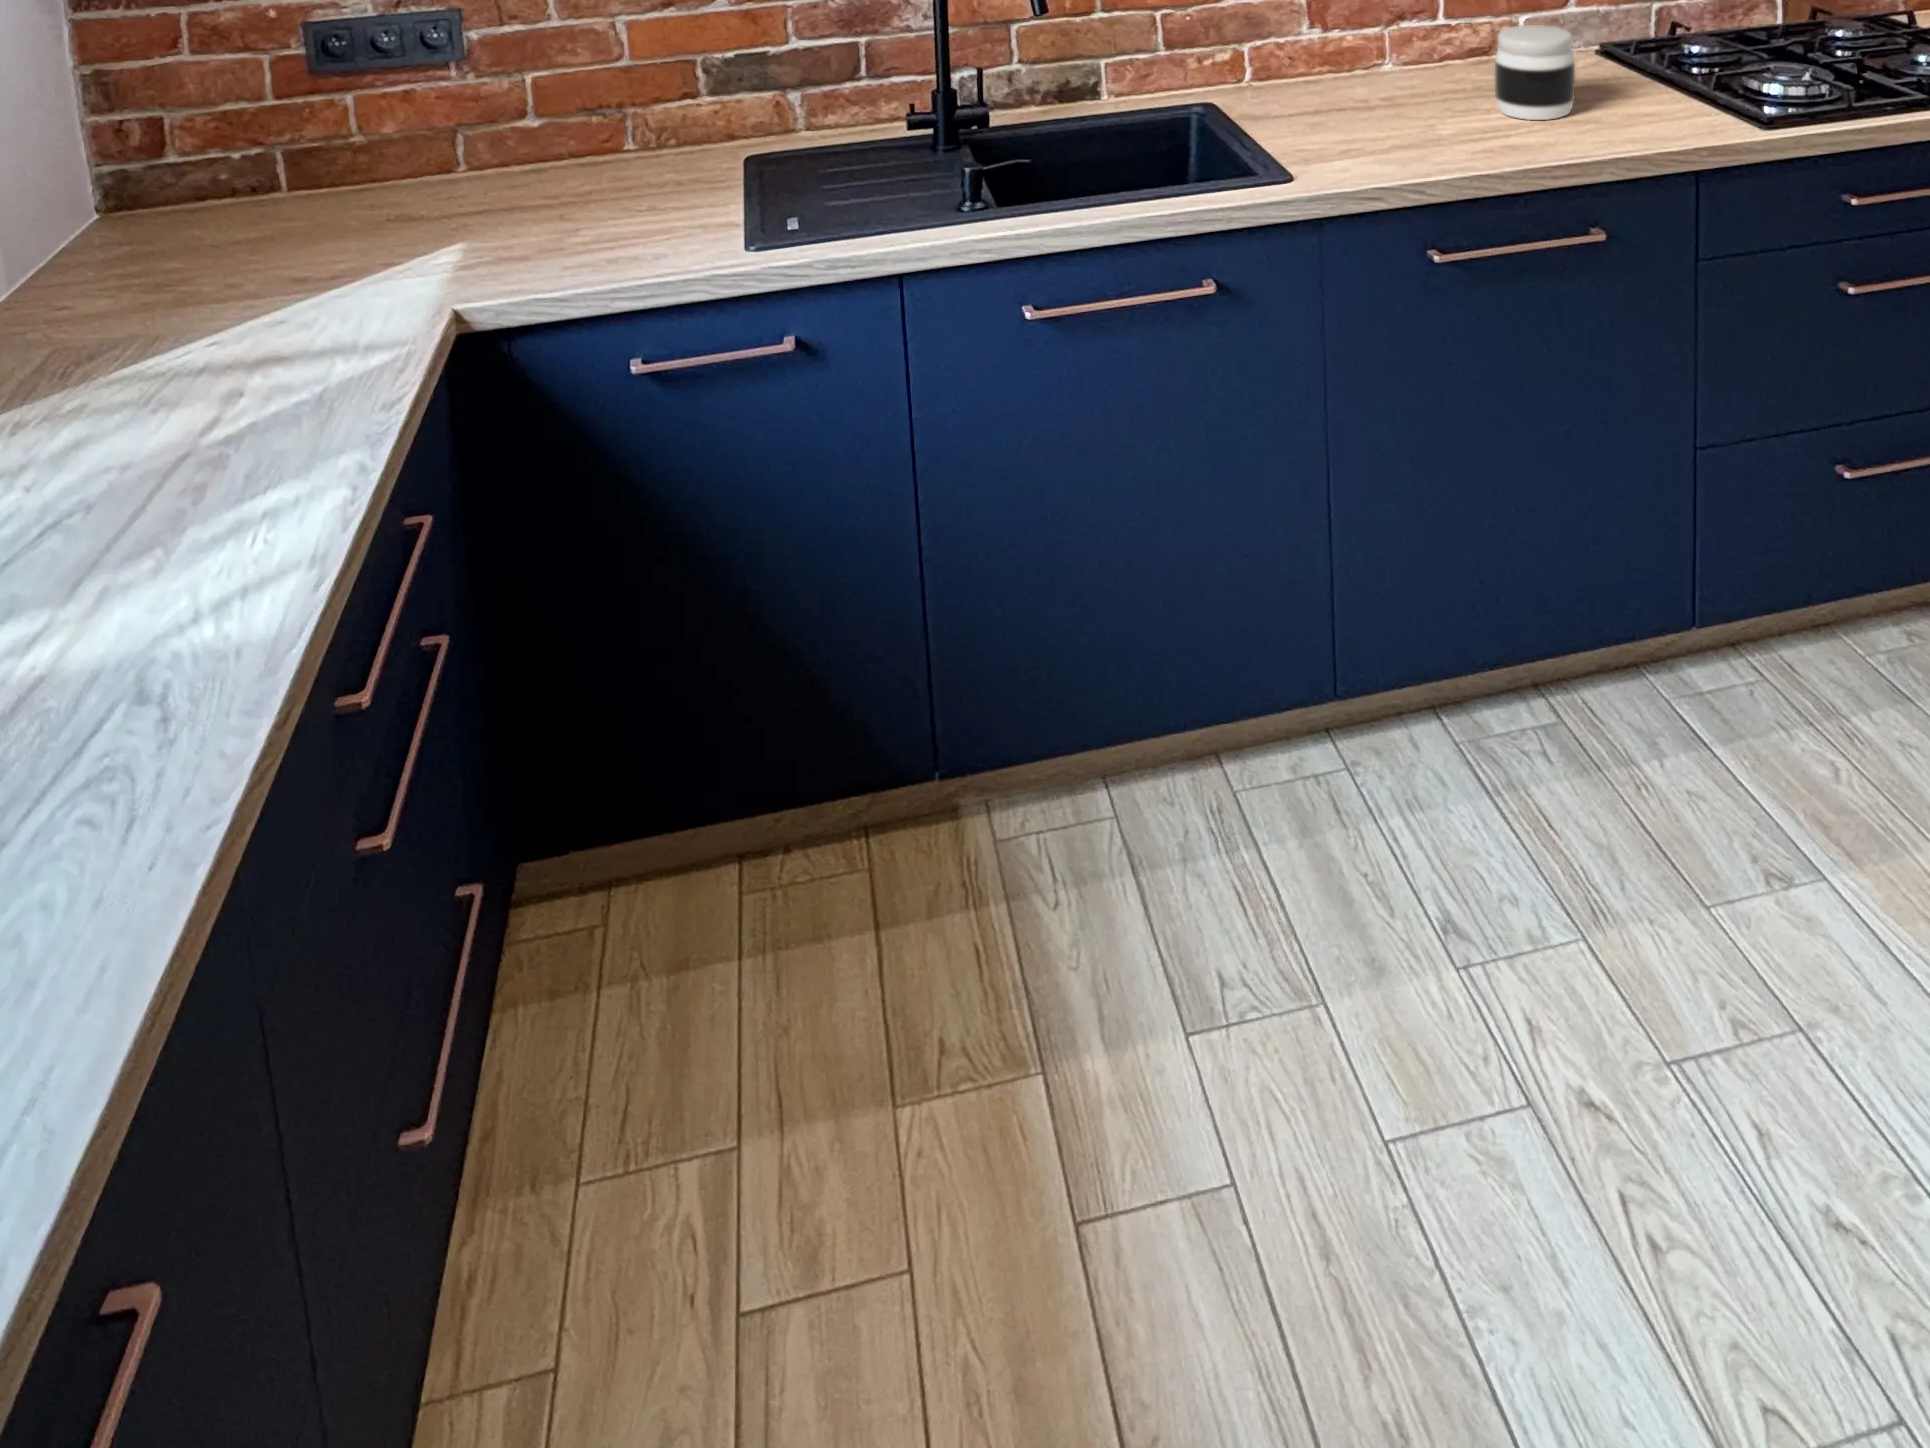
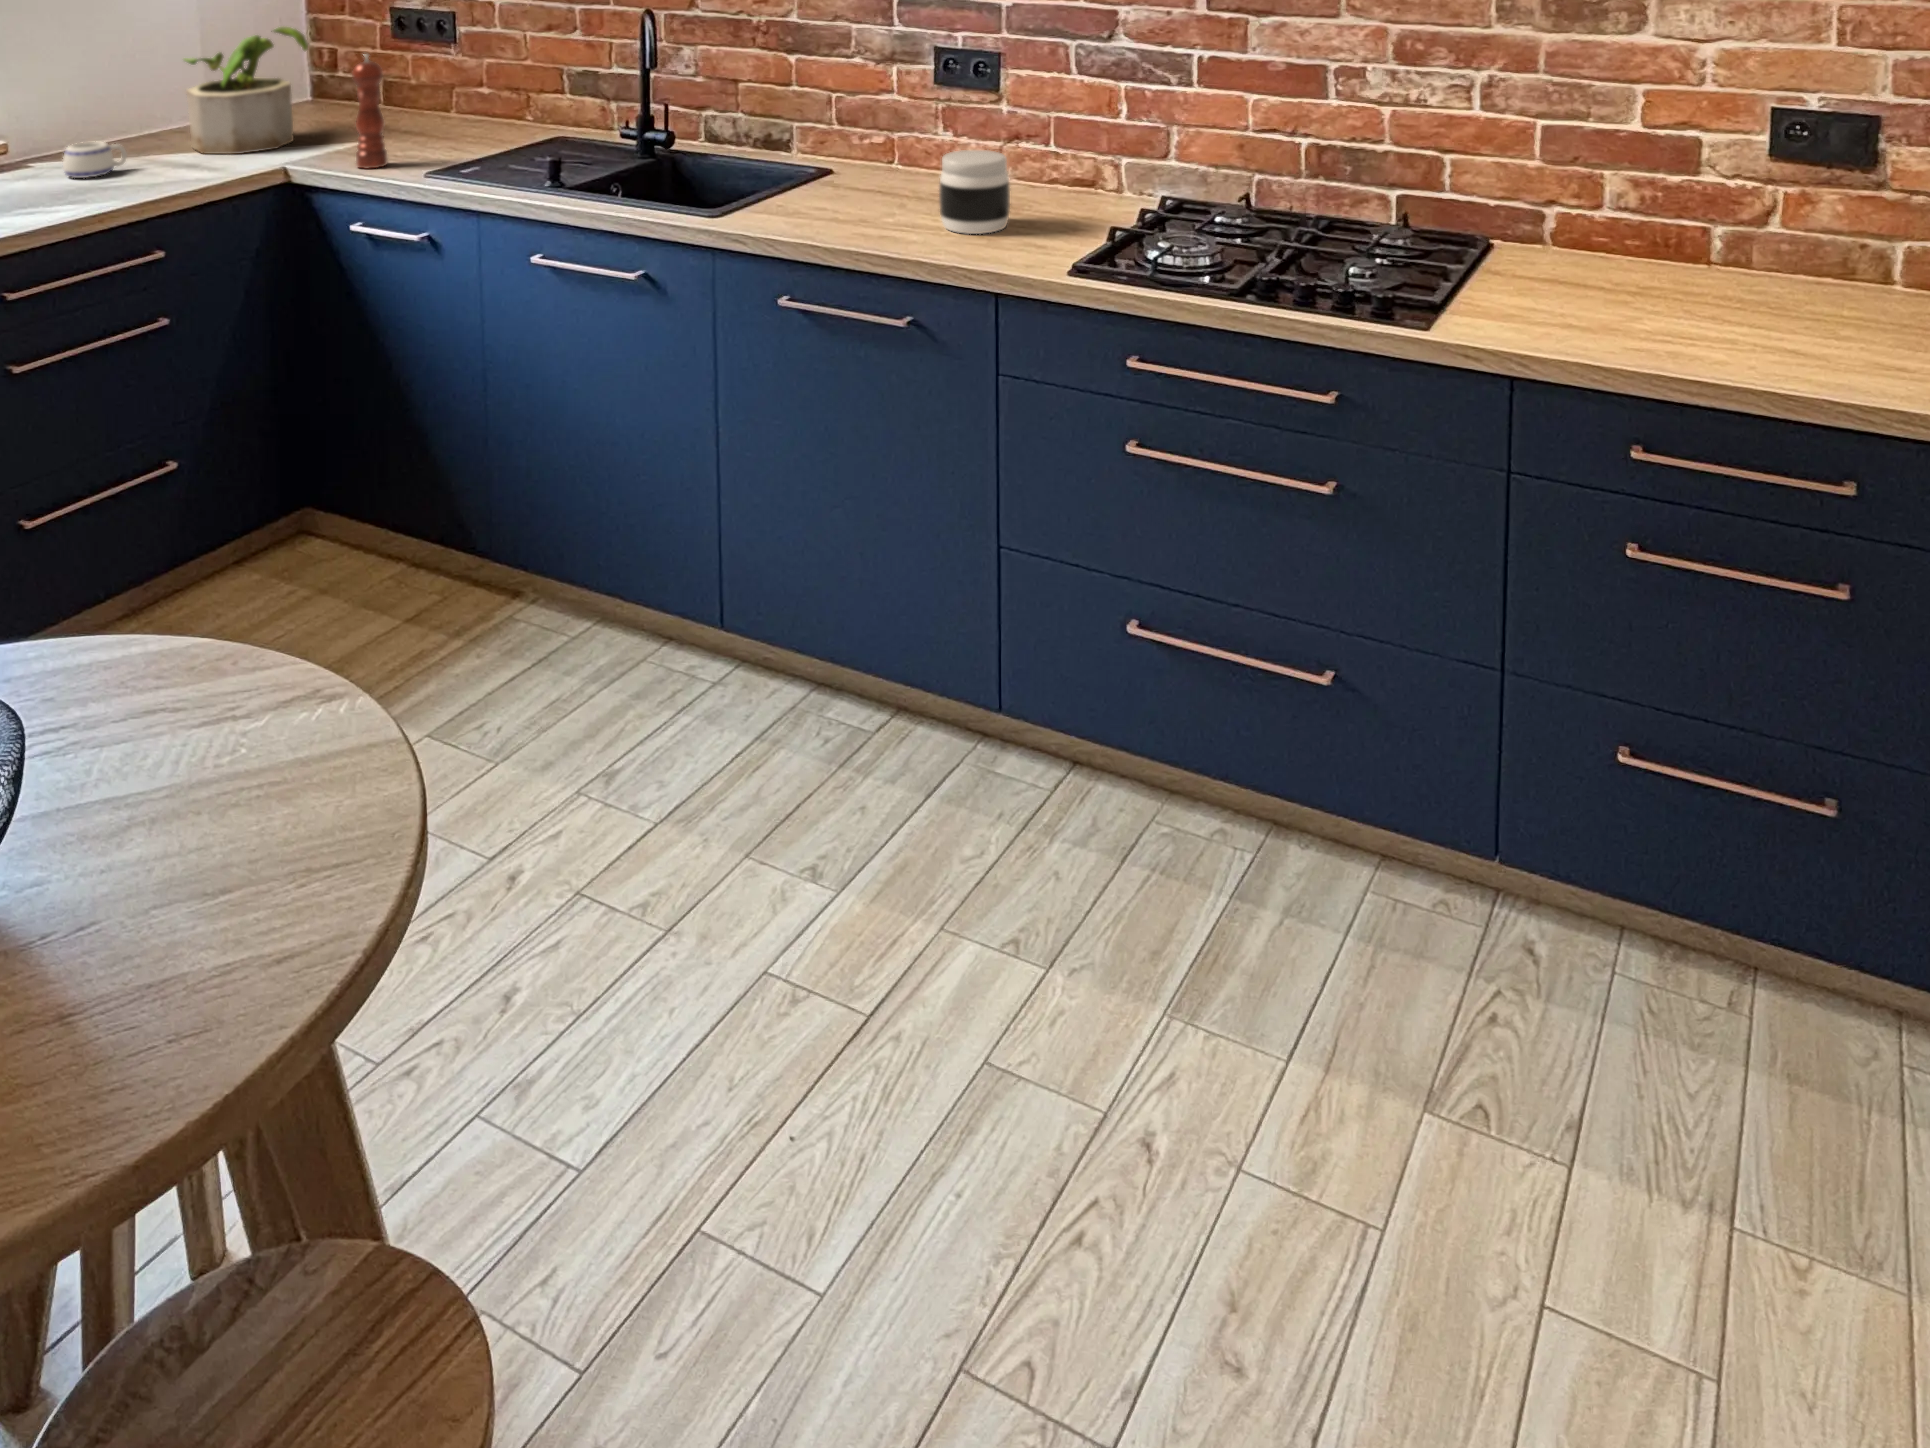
potted plant: none [94,80,355,332] -> present [184,26,308,154]
pepper mill: none [589,83,652,266] -> present [352,54,388,168]
mug: none [118,351,218,438] -> present [63,142,127,178]

